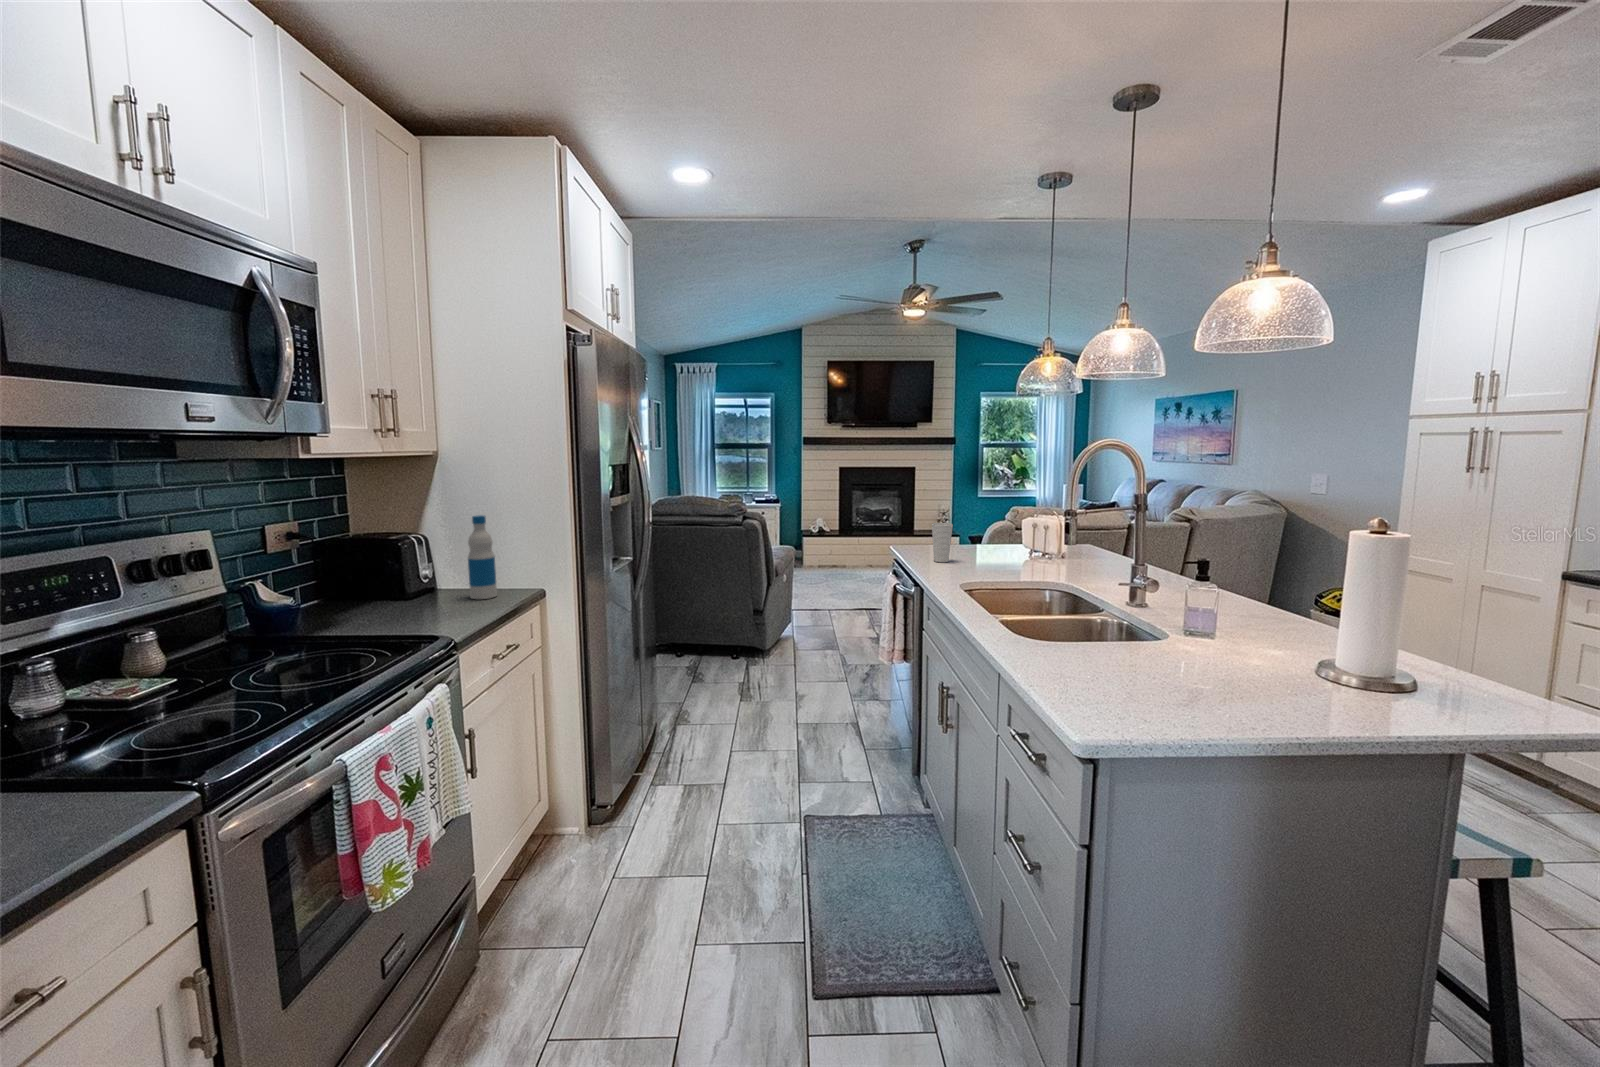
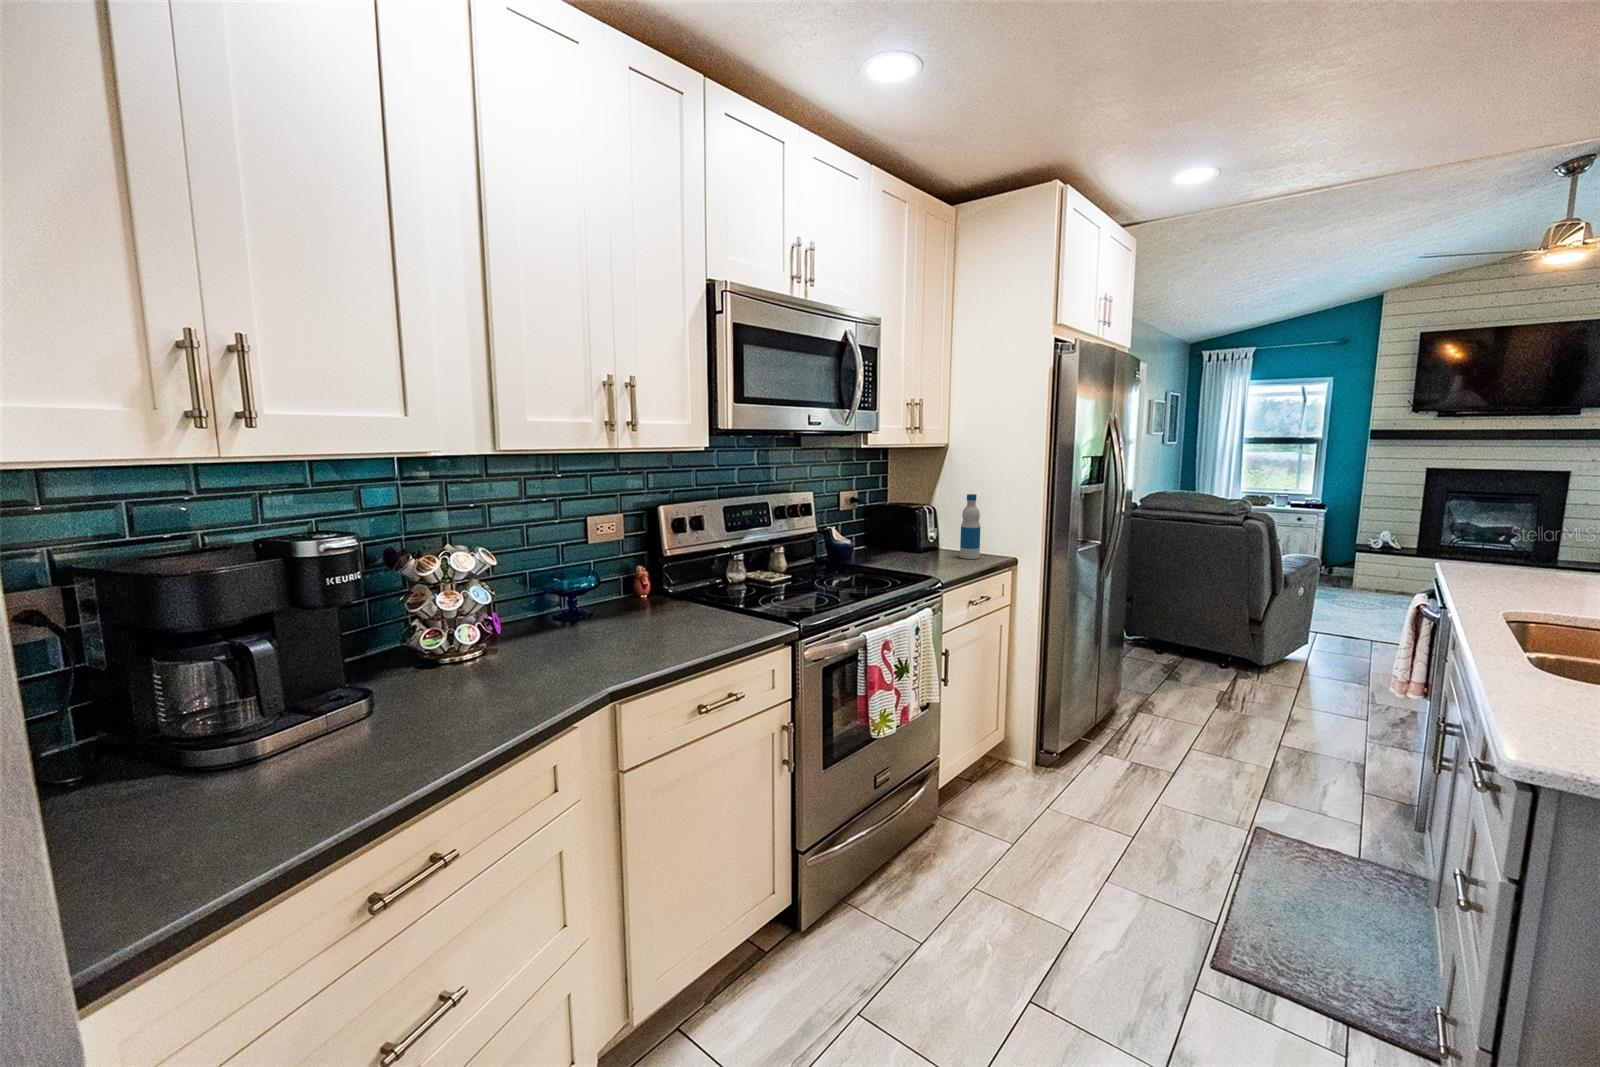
cup: present [932,523,953,562] -> none [1490,538,1527,588]

